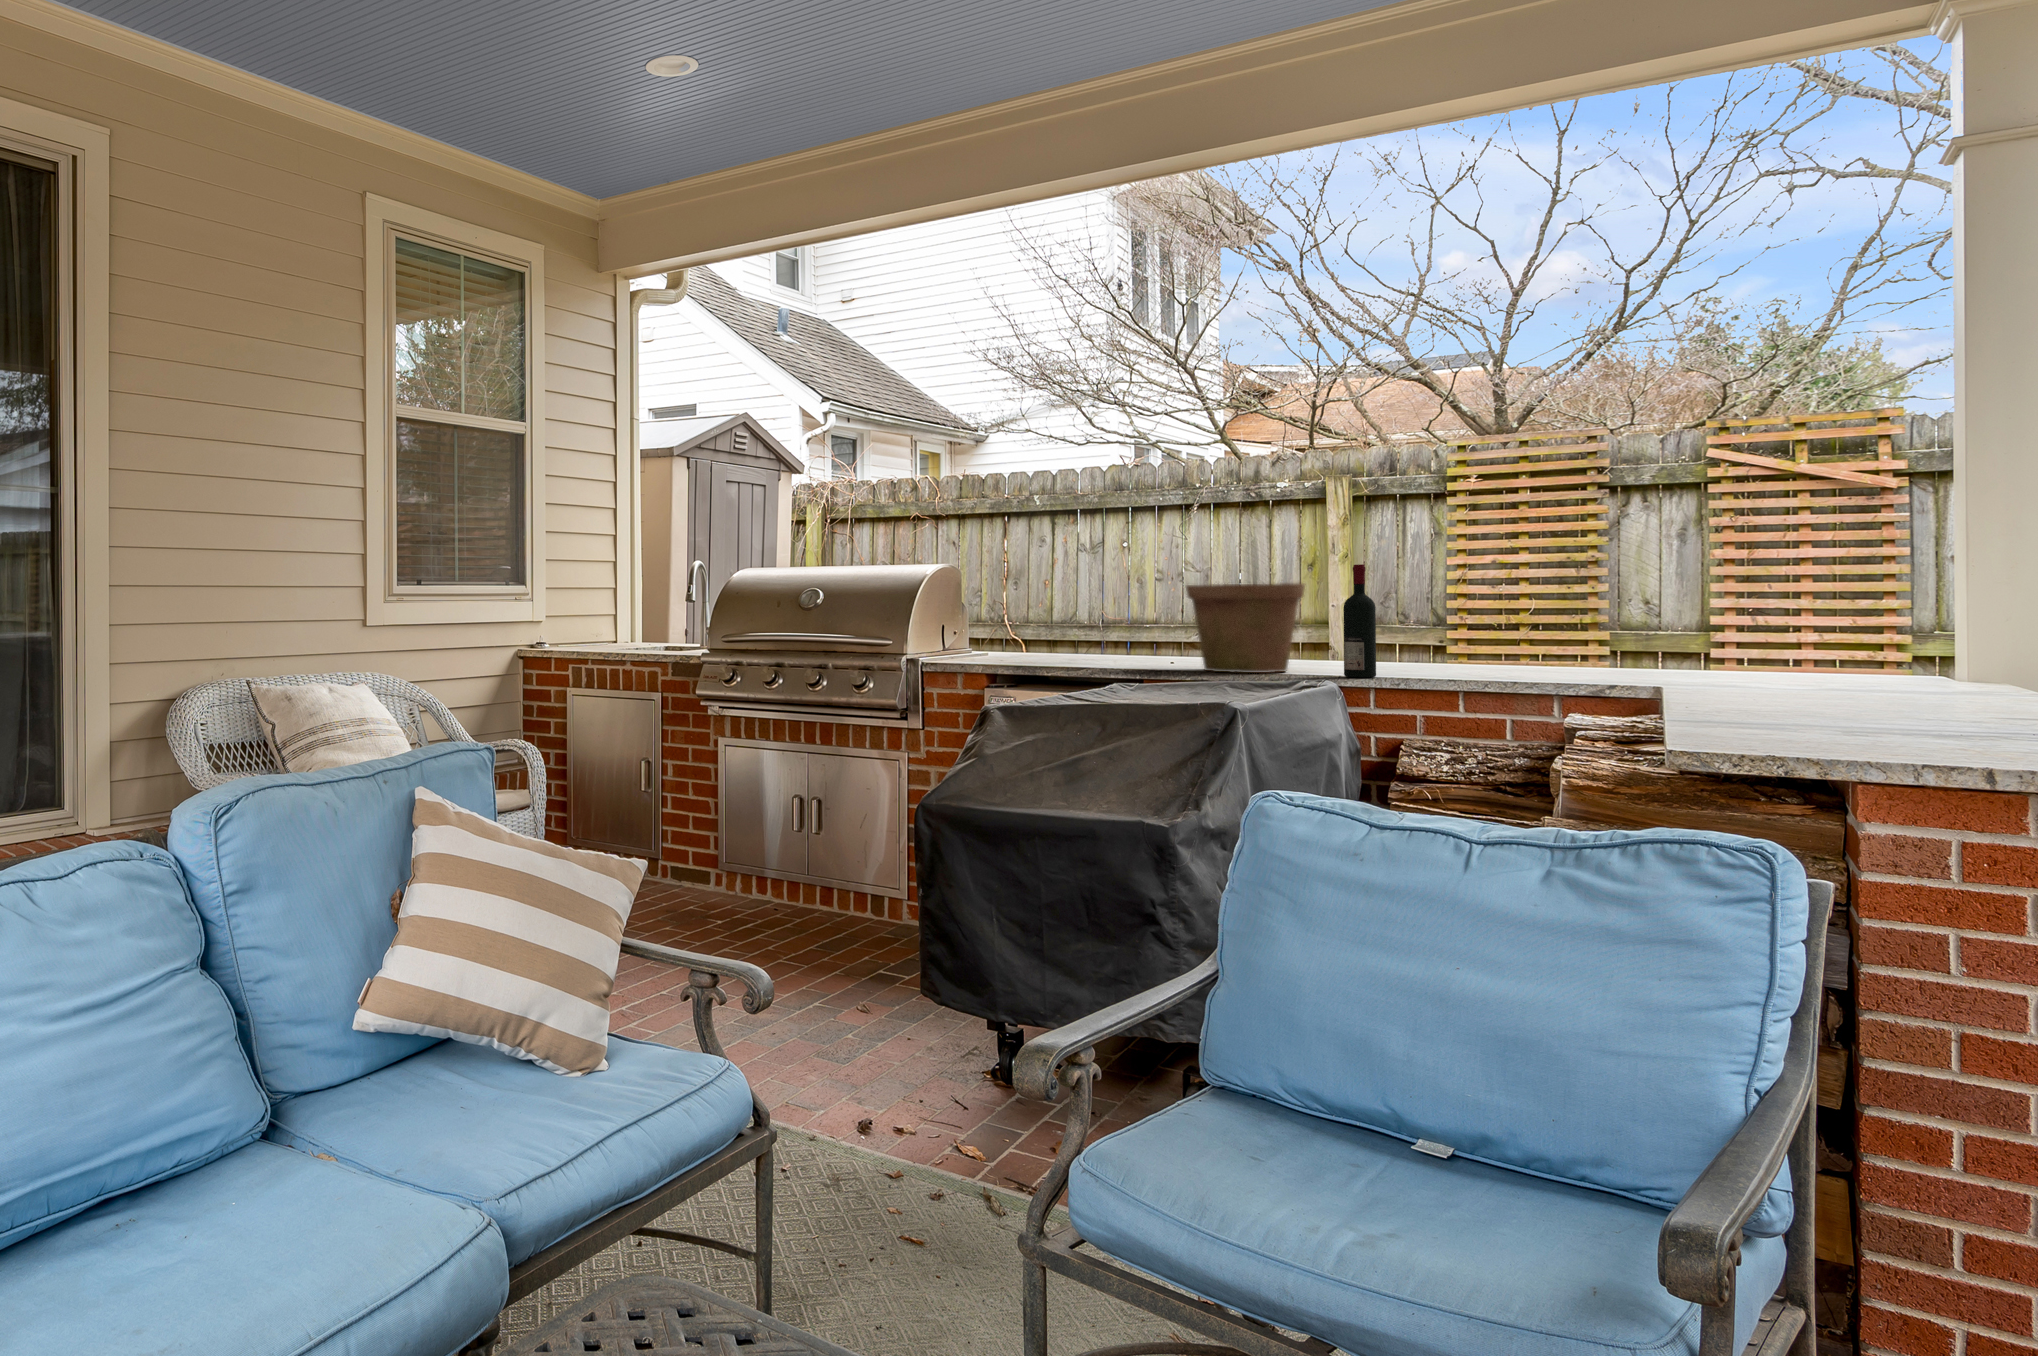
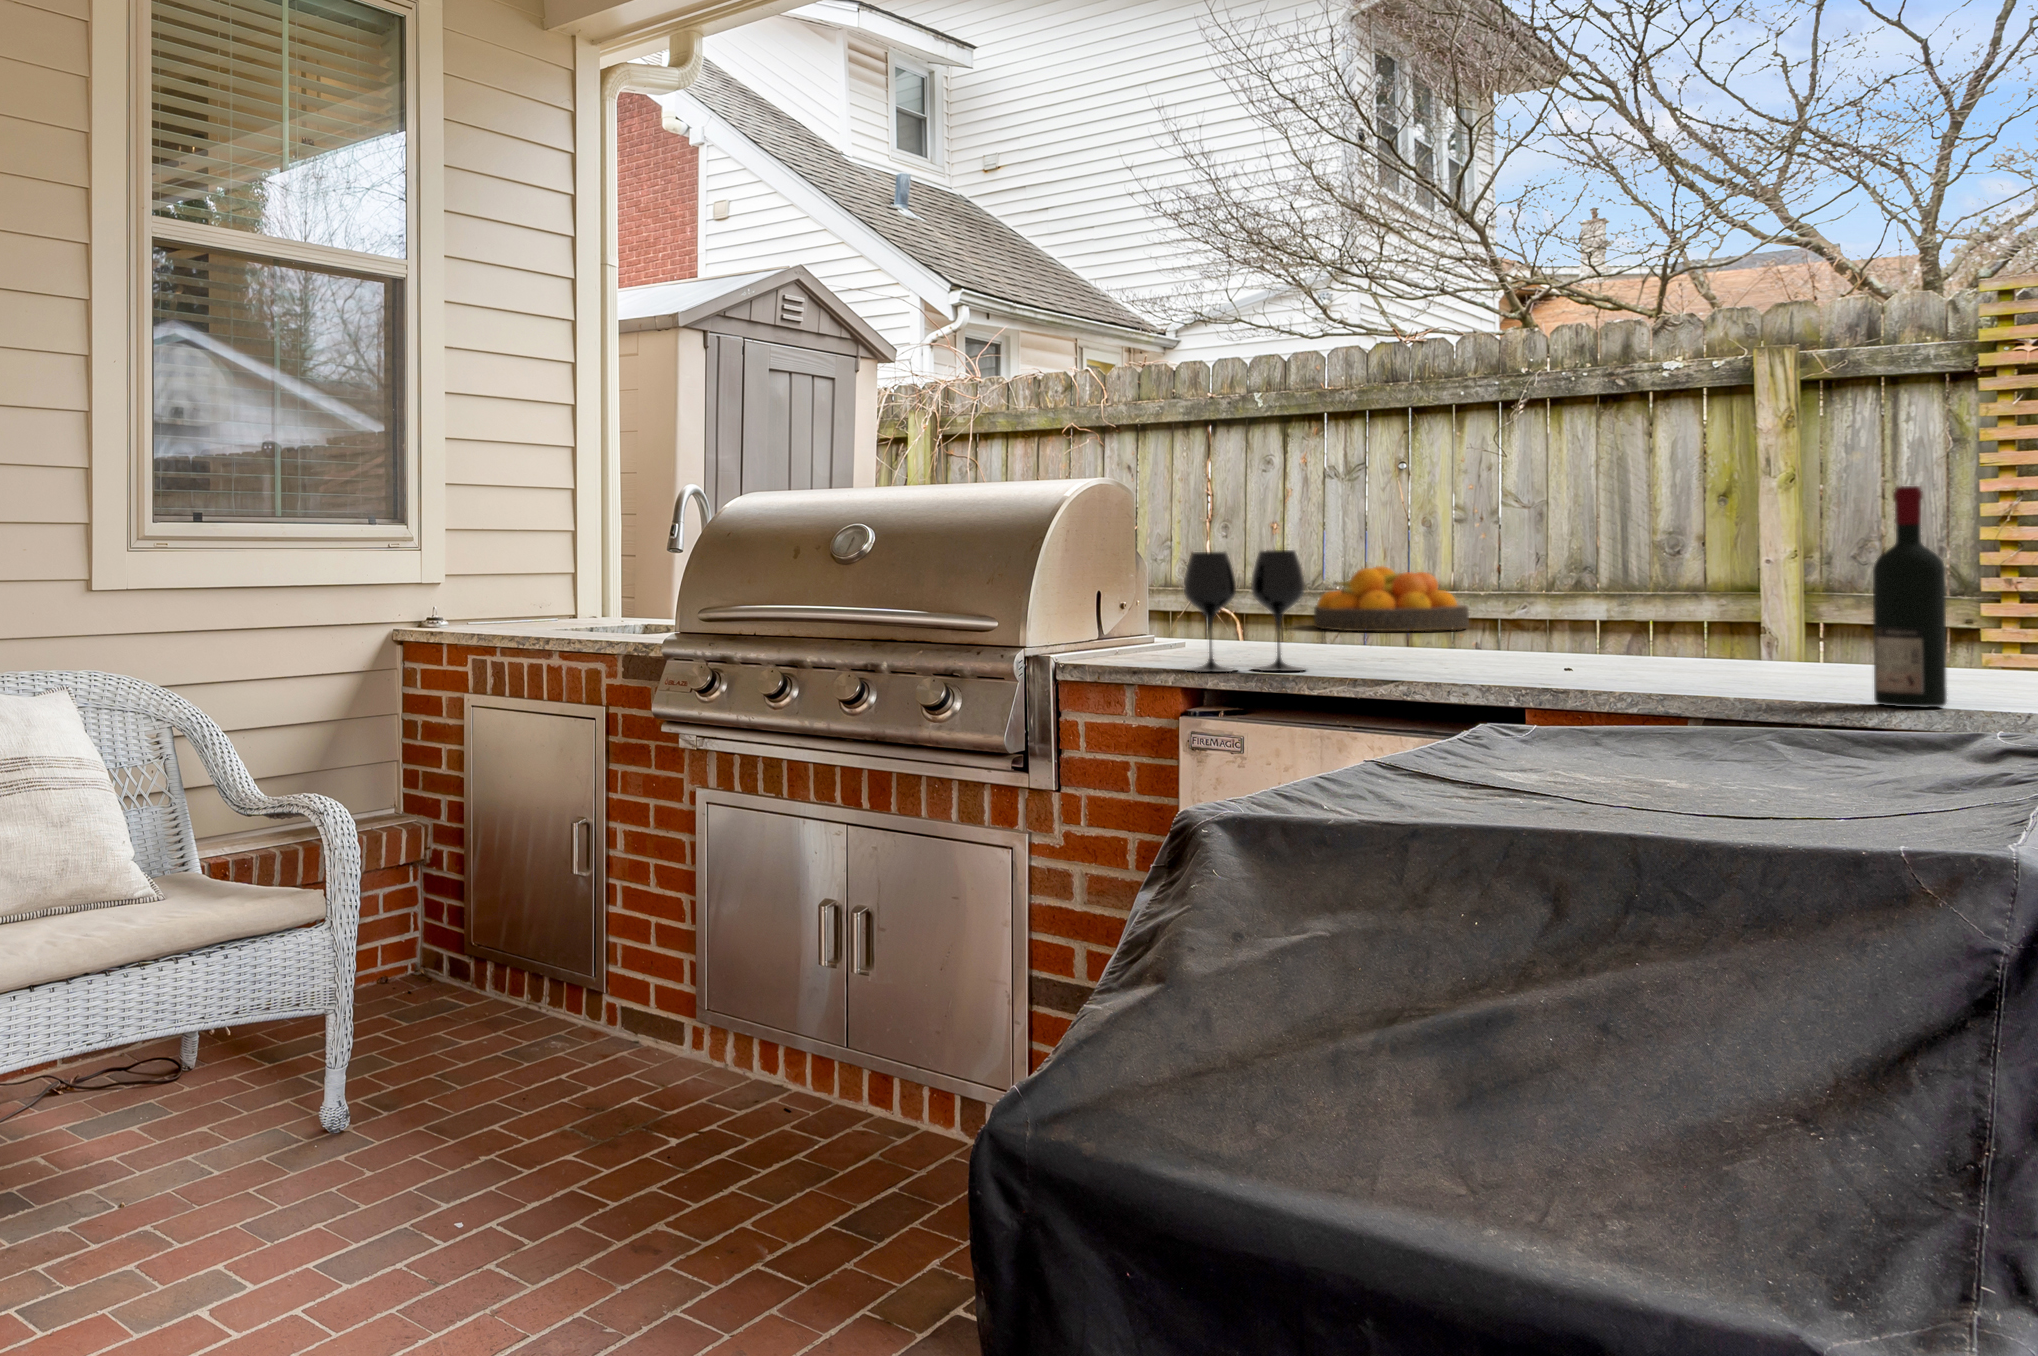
flower pot: present [1186,583,1305,673] -> none [1535,525,1778,693]
wine glass: none [996,595,1066,665] -> present [1184,550,1305,672]
fruit bowl: none [1073,607,1166,648] -> present [1314,566,1469,631]

